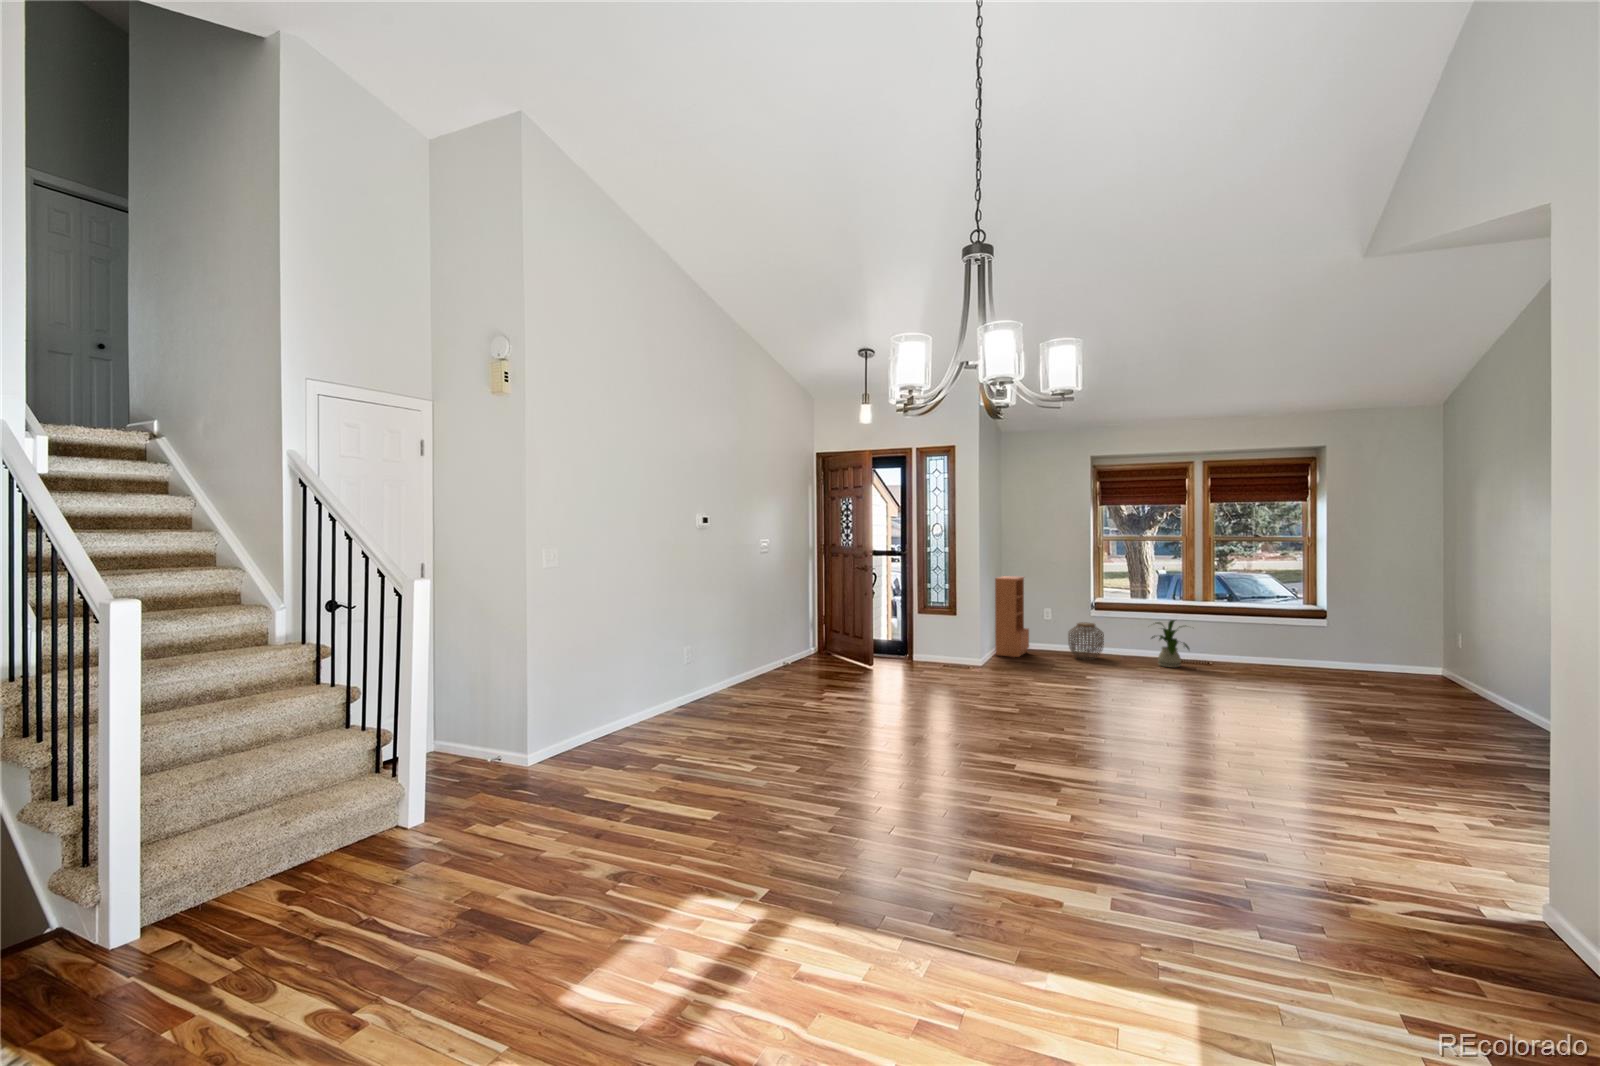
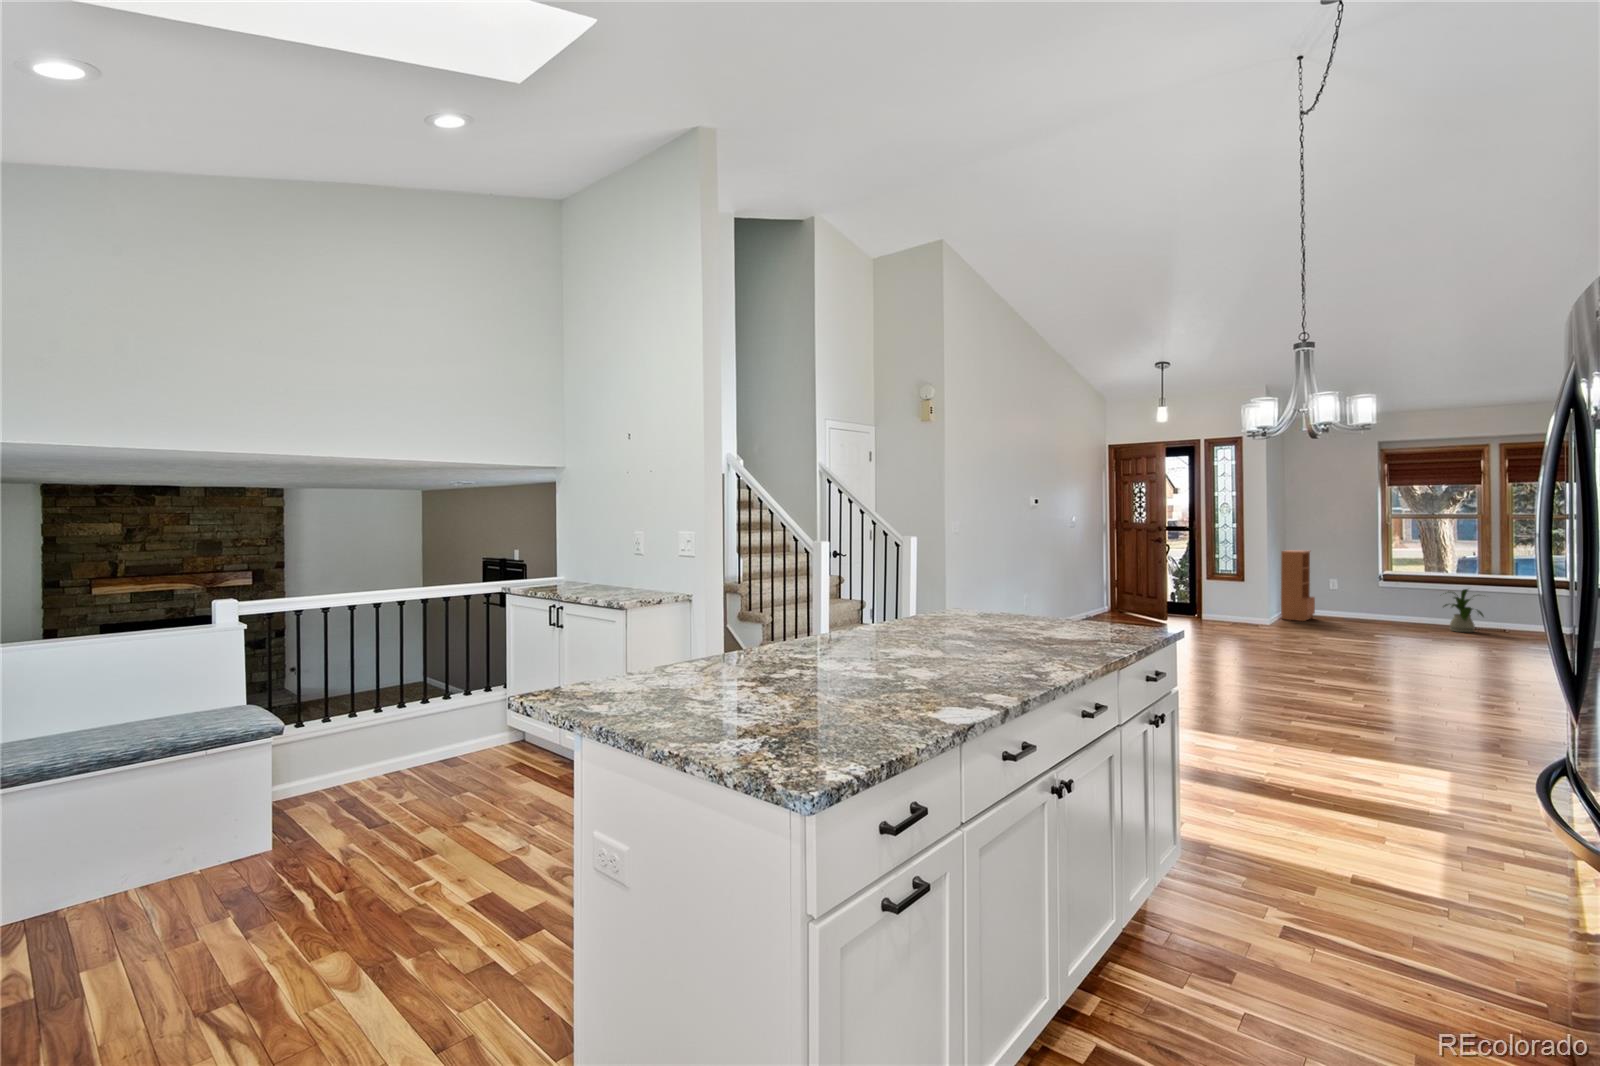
woven basket: present [1068,622,1104,660] -> none [1356,592,1393,625]

